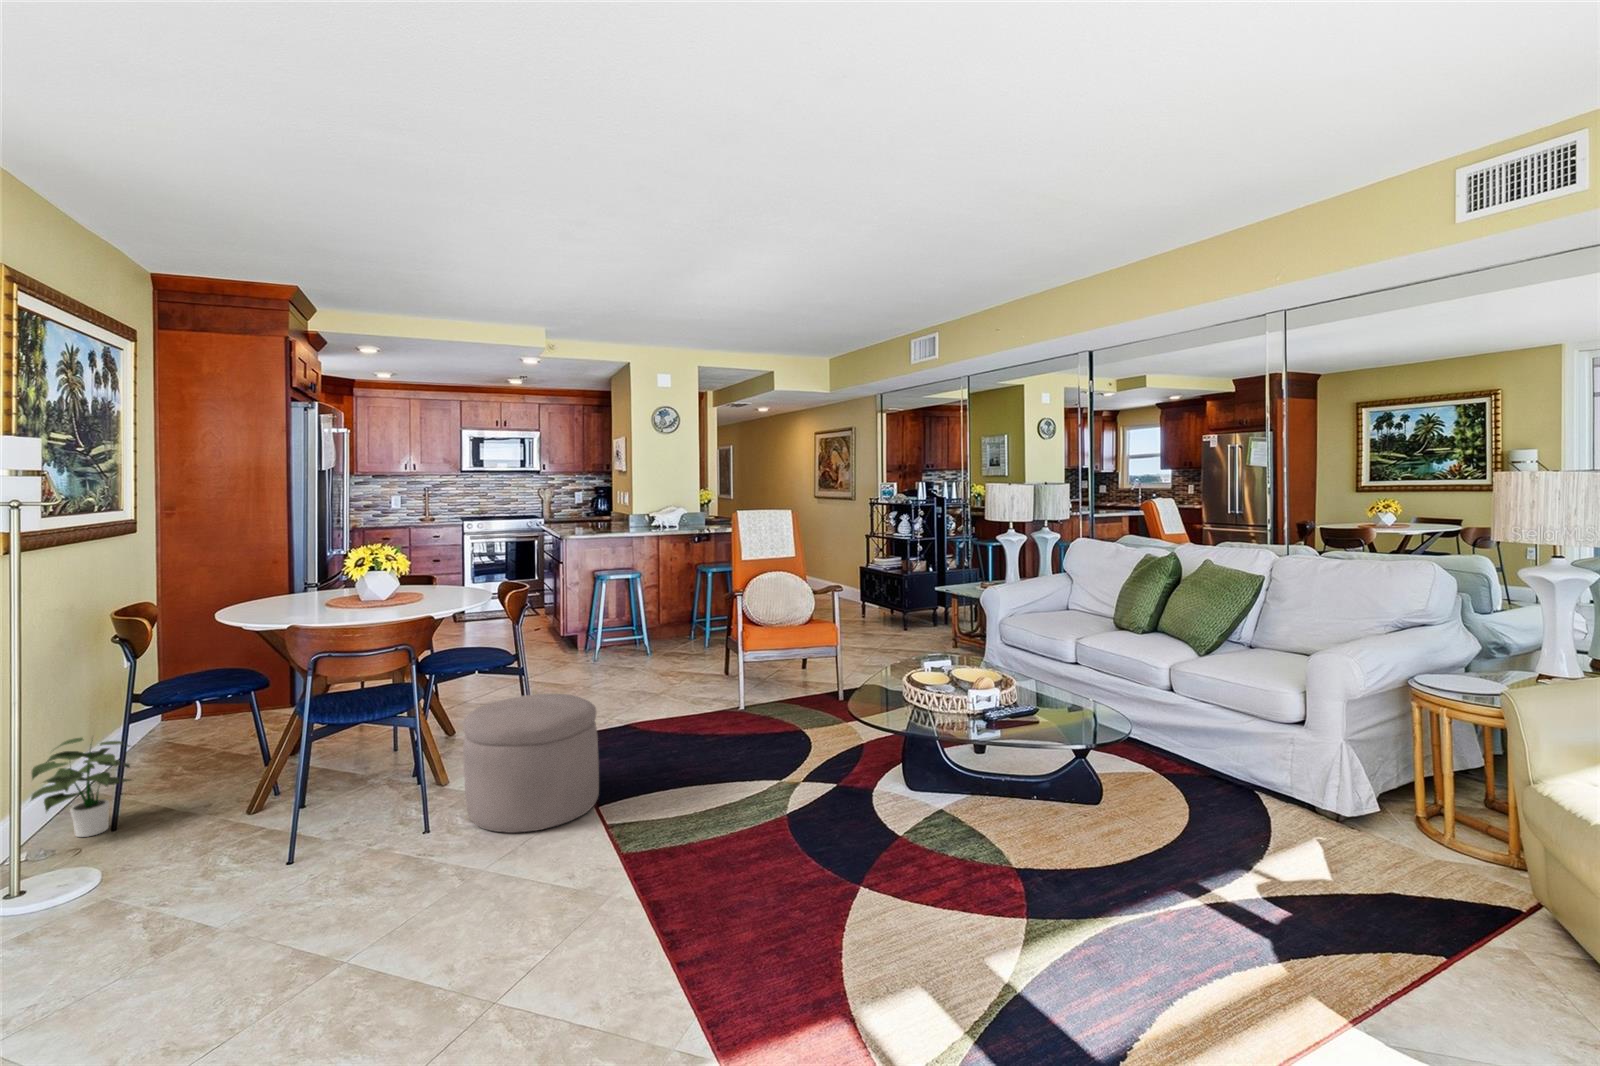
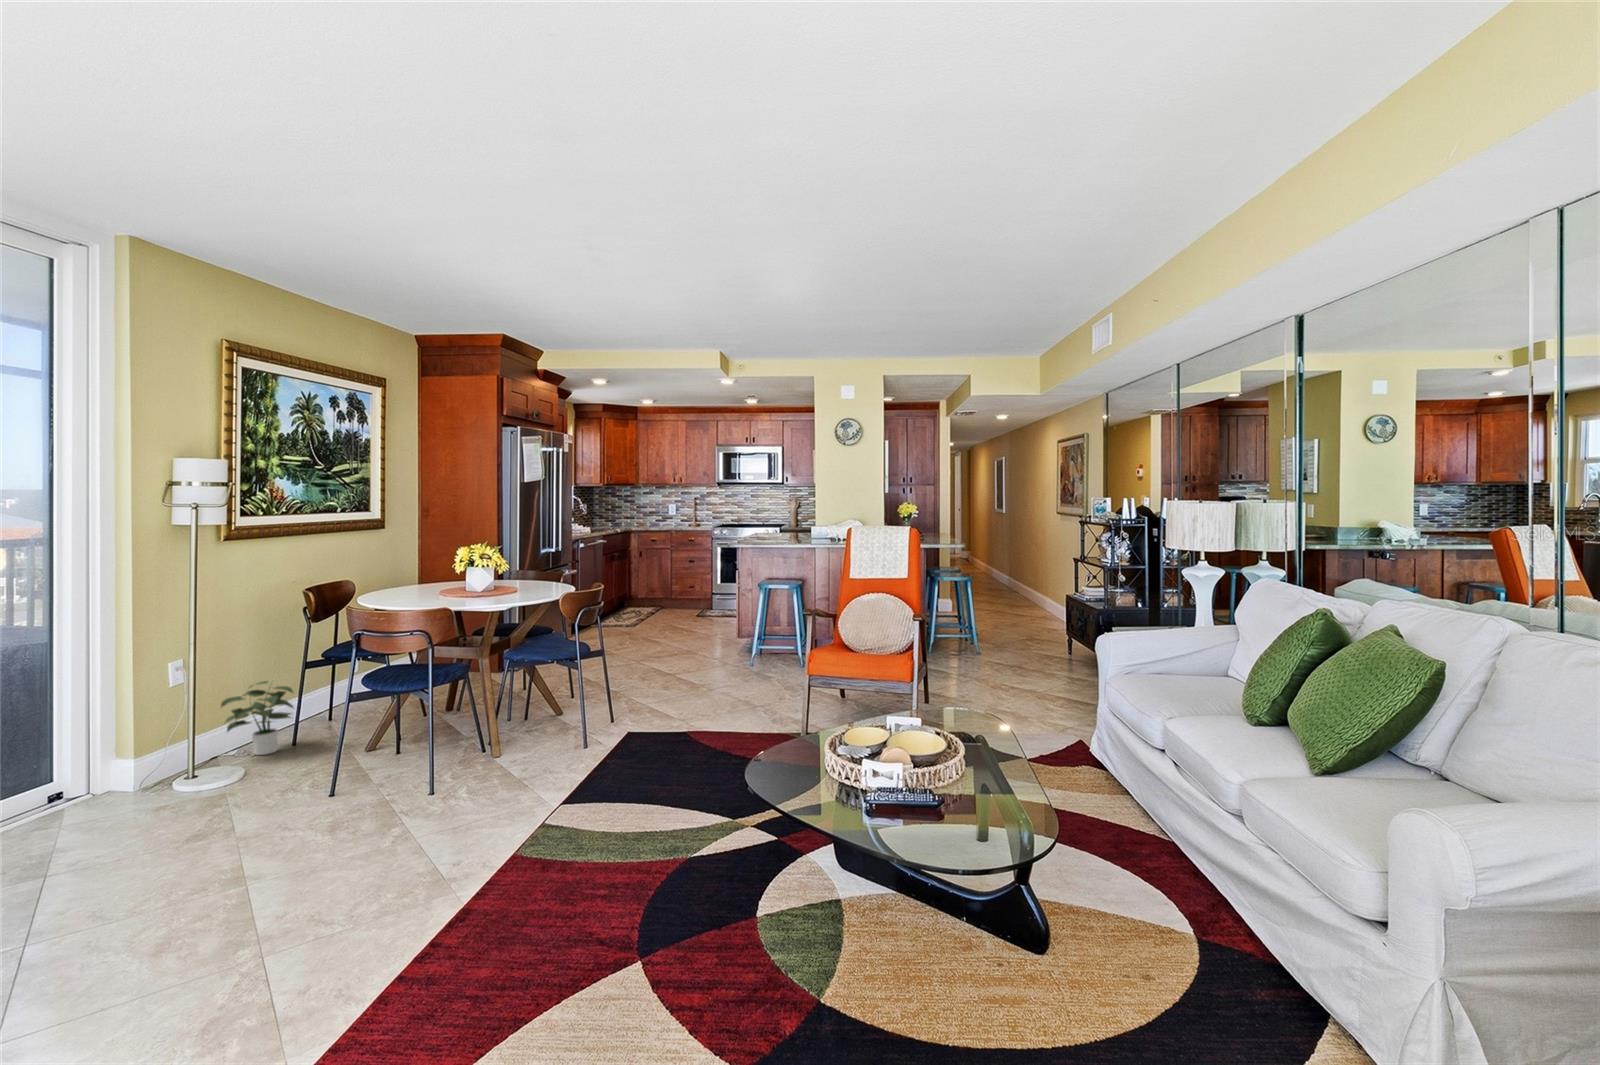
ottoman: present [463,694,599,833] -> none [451,692,578,820]

